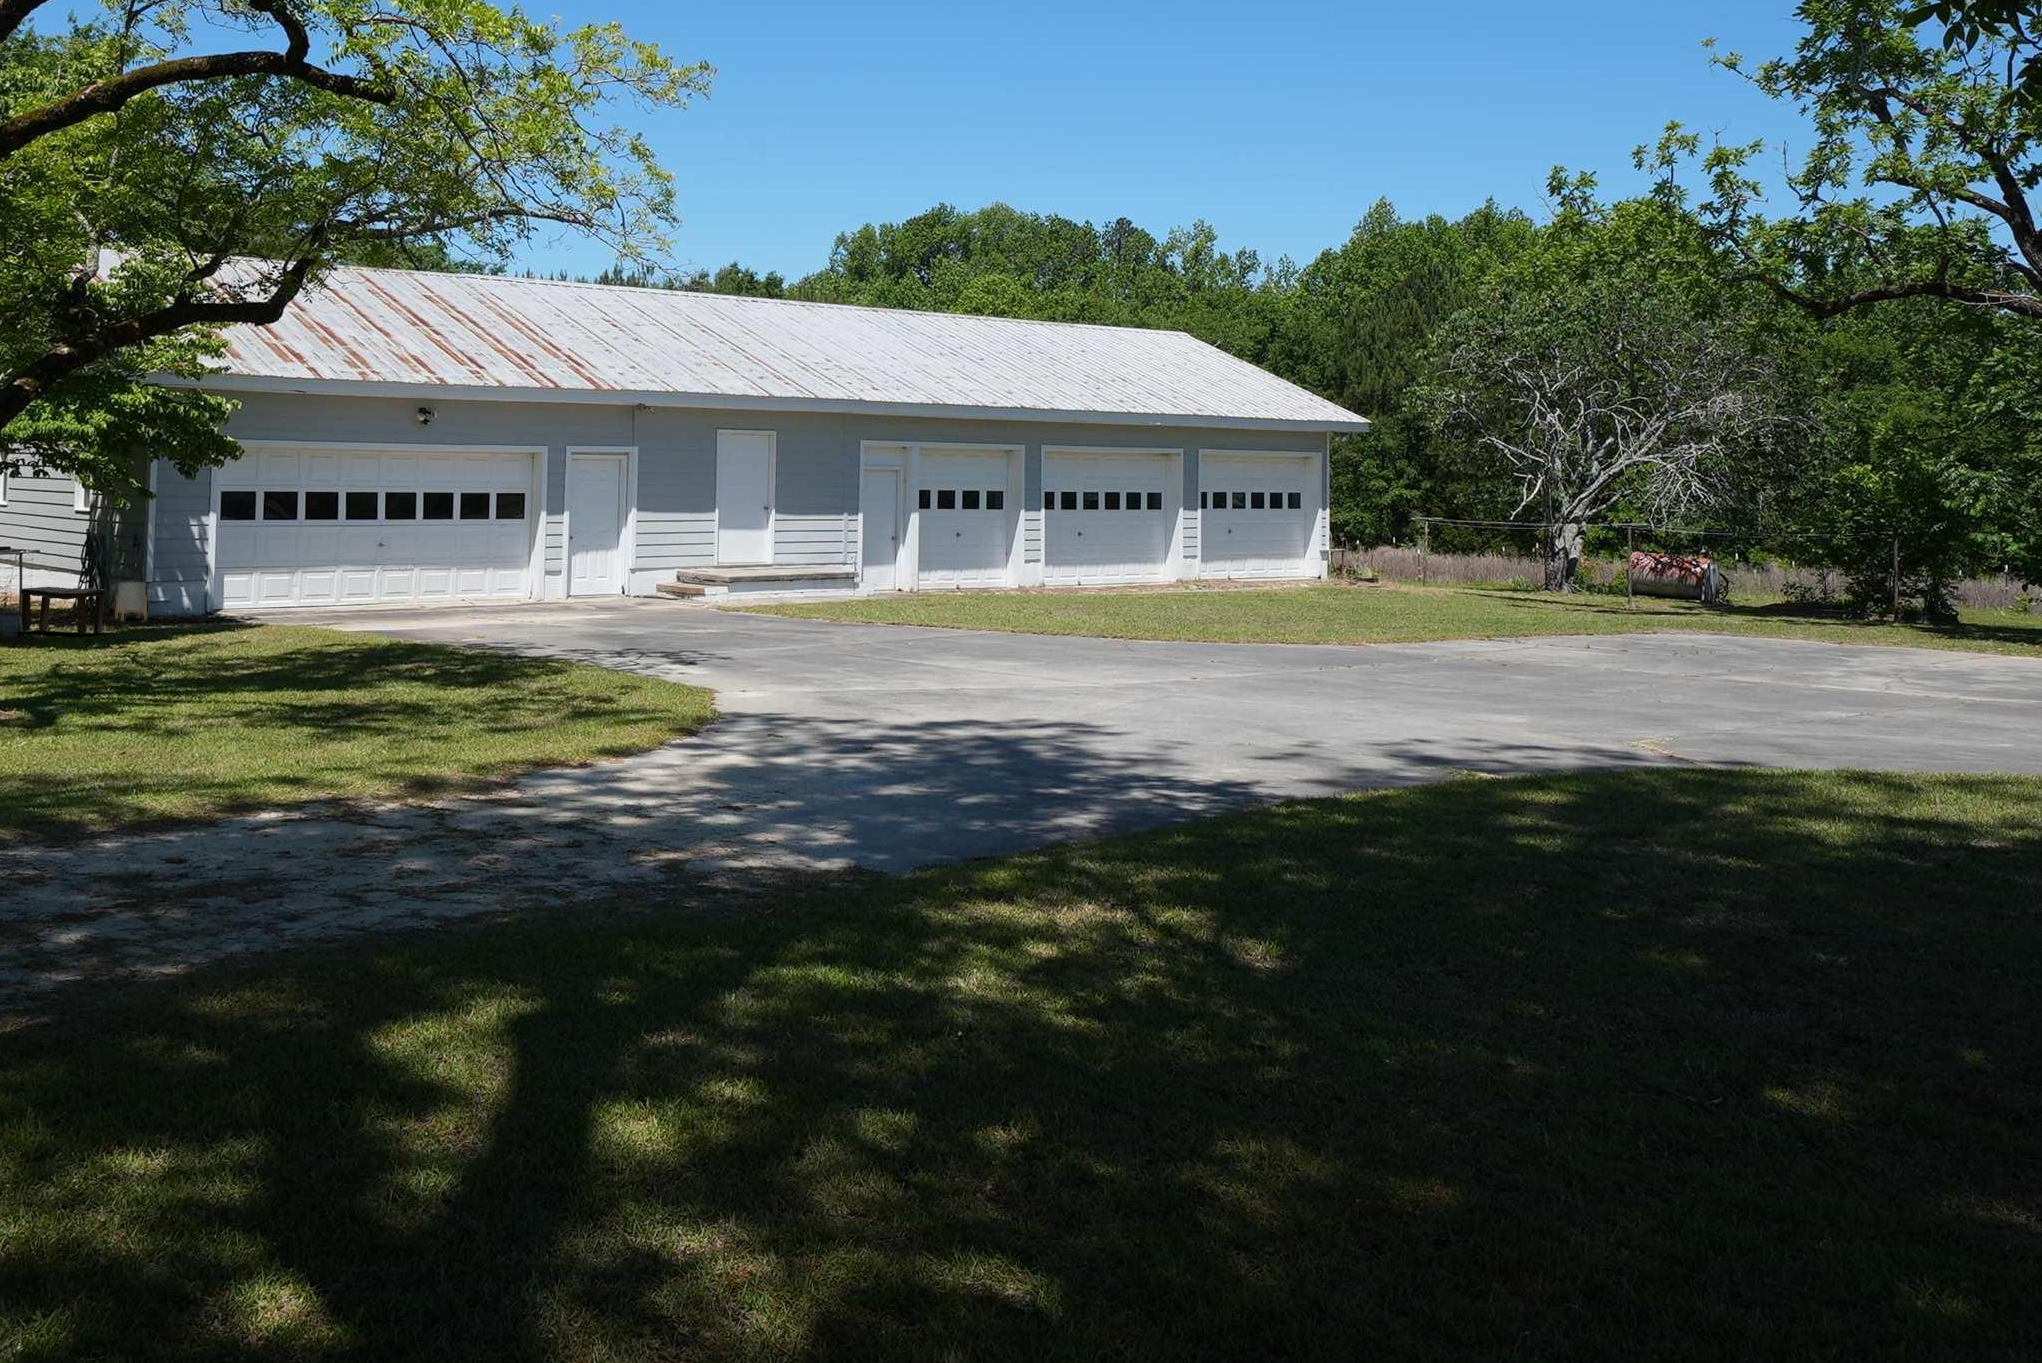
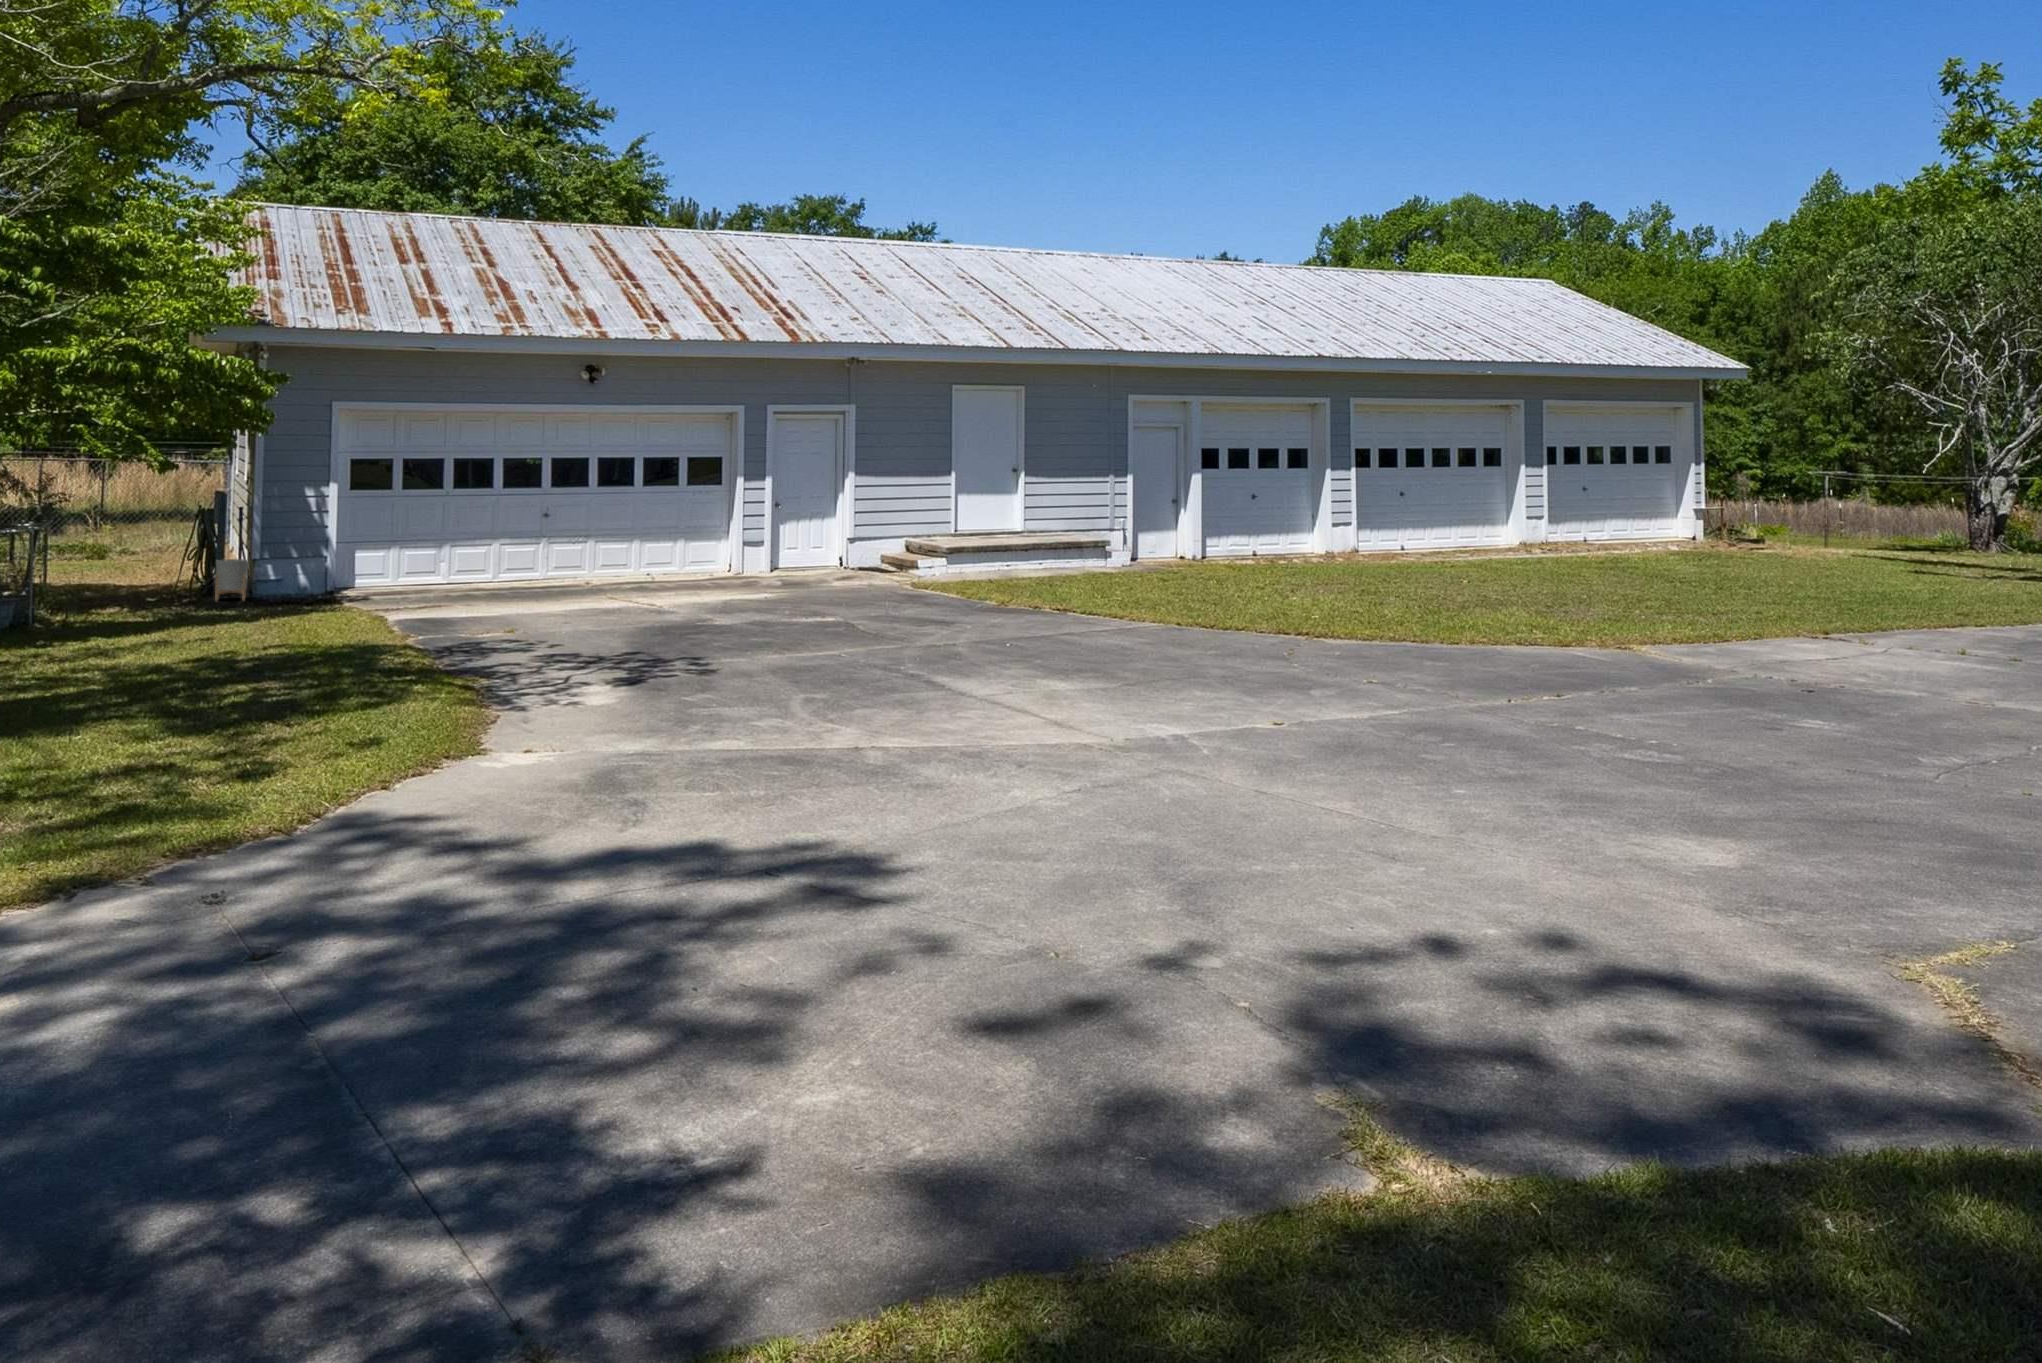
bench: present [21,587,105,635] -> none [42,568,126,624]

